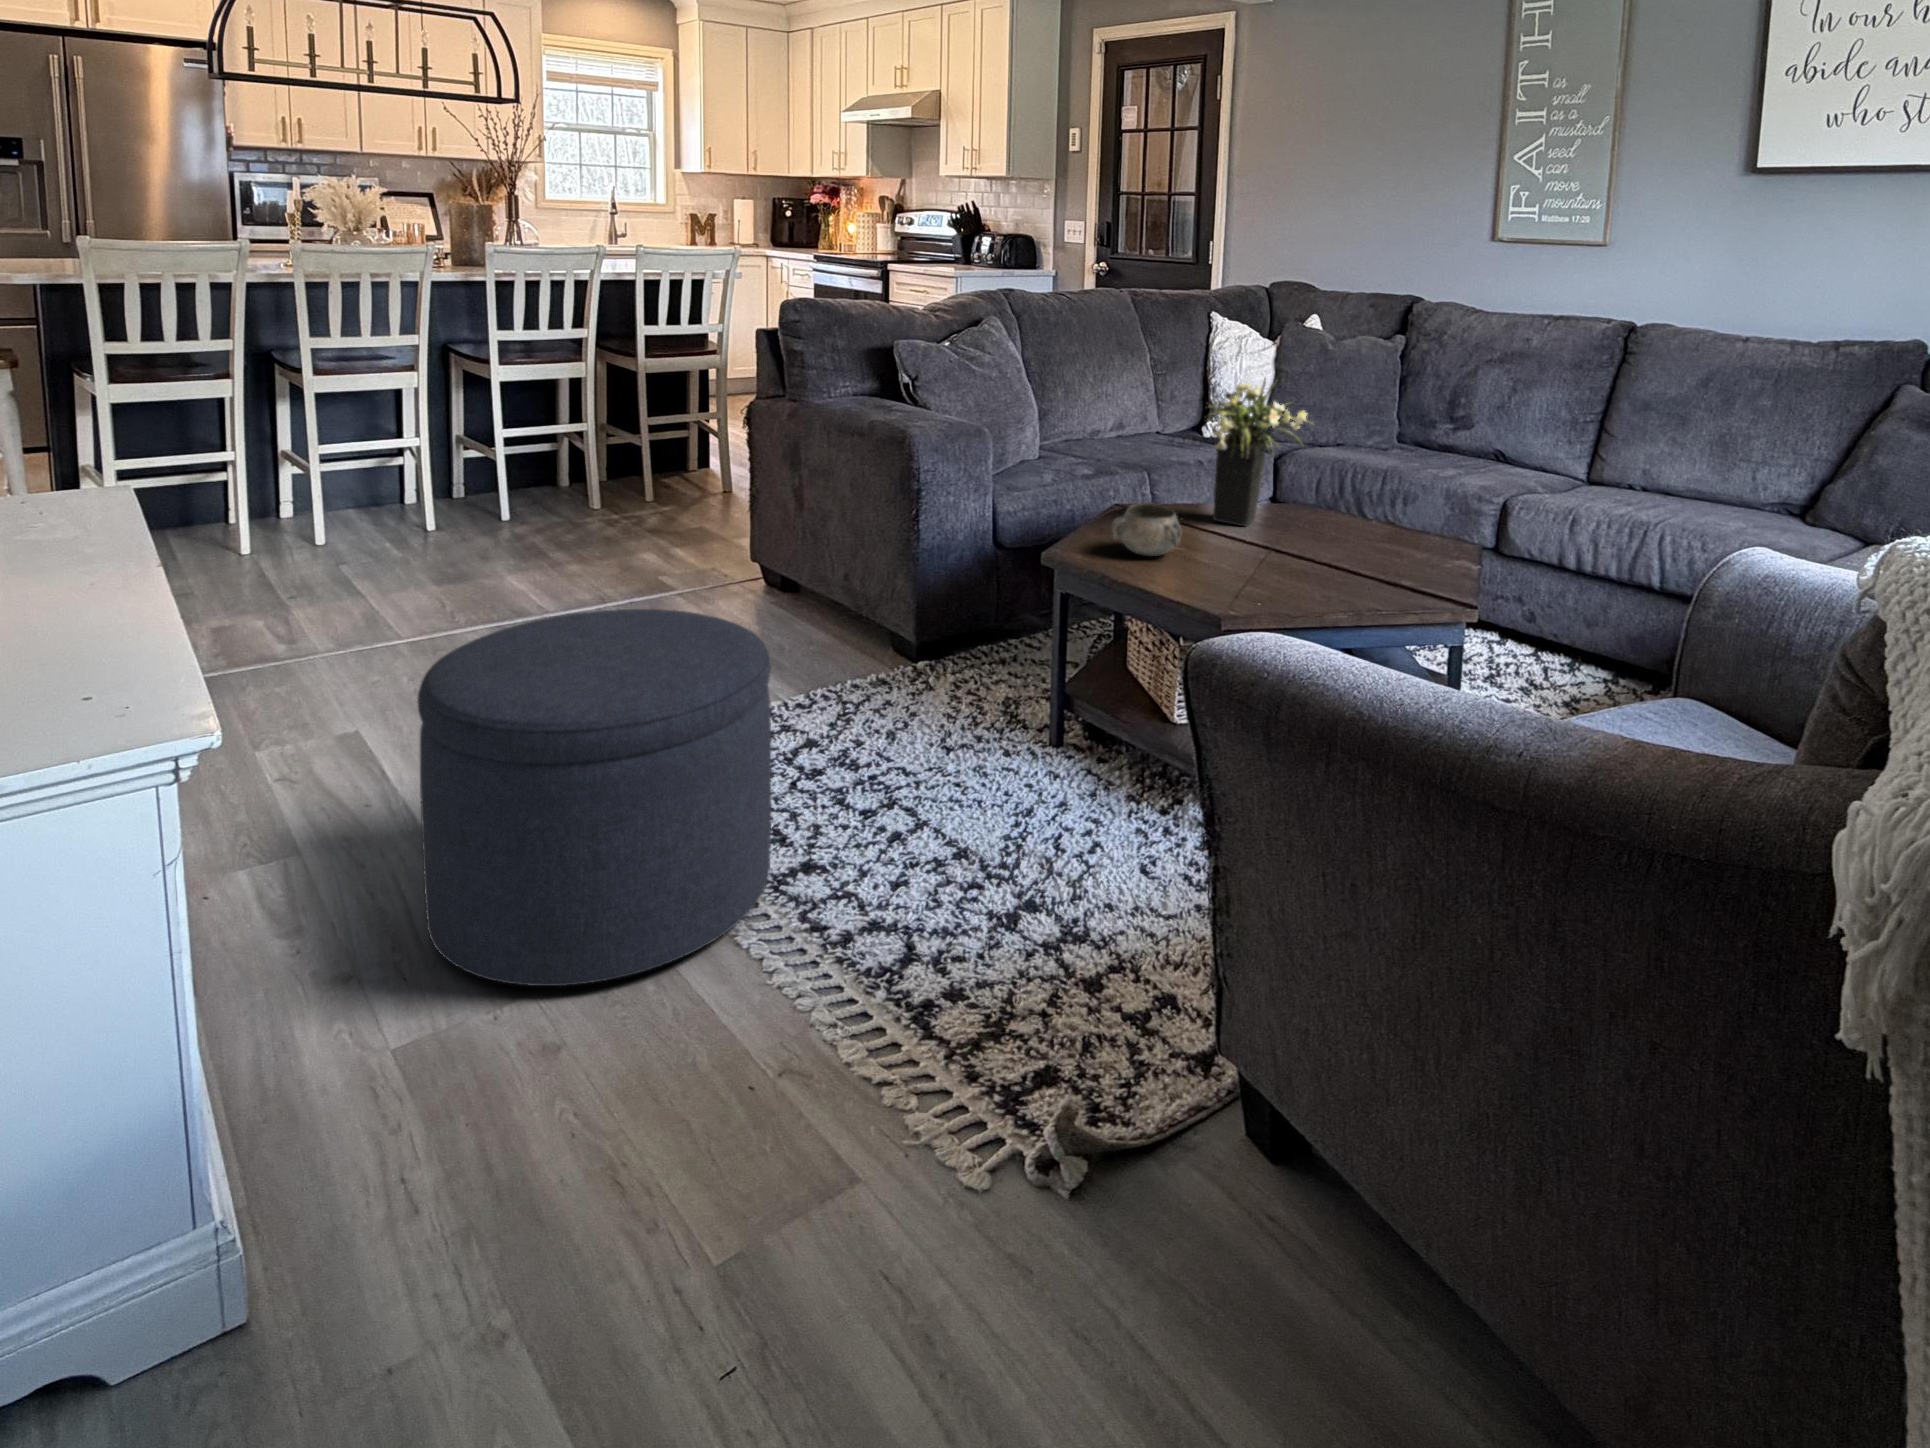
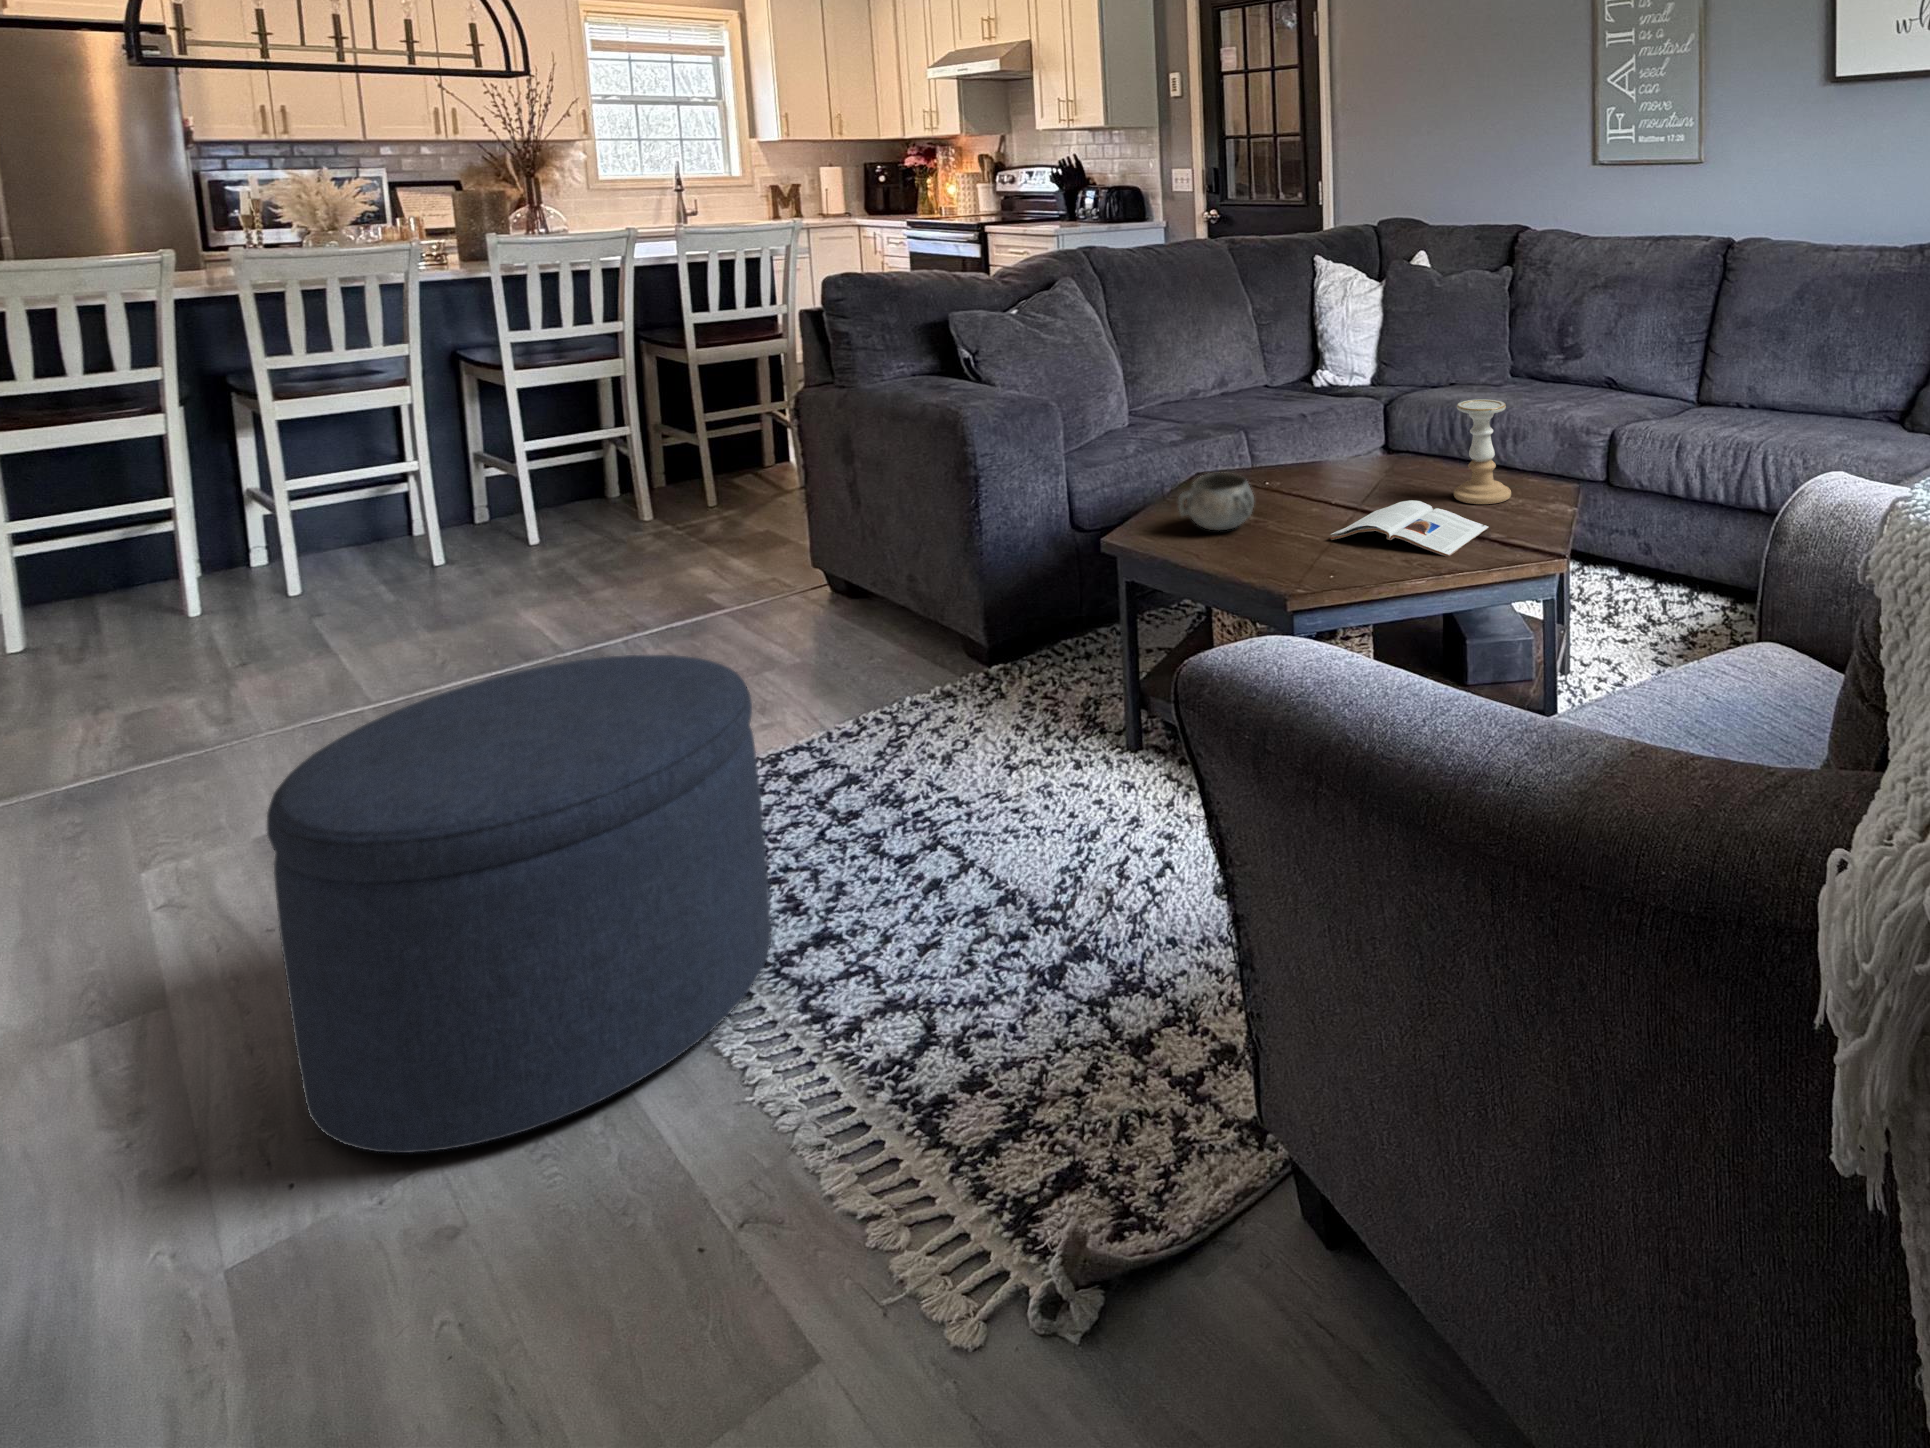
flower arrangement: present [1209,379,1312,526] -> none [1274,325,1399,485]
candle holder: none [1362,457,1420,557] -> present [1454,399,1511,504]
magazine: none [1253,545,1401,599] -> present [1331,500,1488,557]

